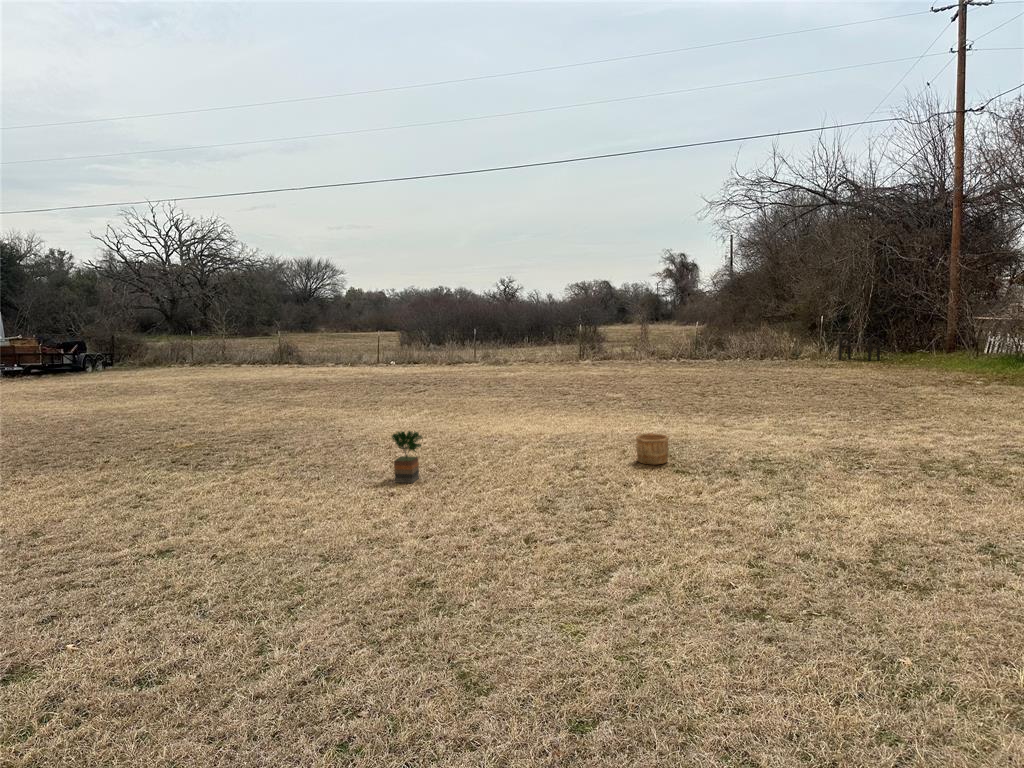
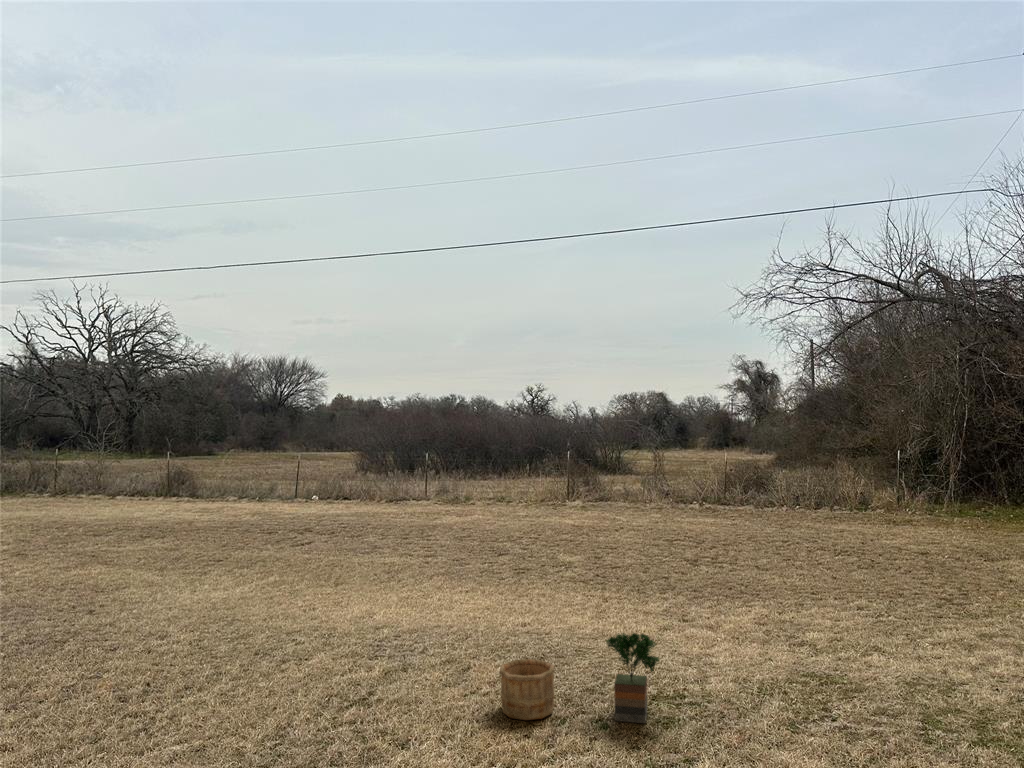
bench: present [839,337,880,361] -> none [928,478,987,515]
potted tree: present [392,431,422,483] -> present [606,633,659,723]

